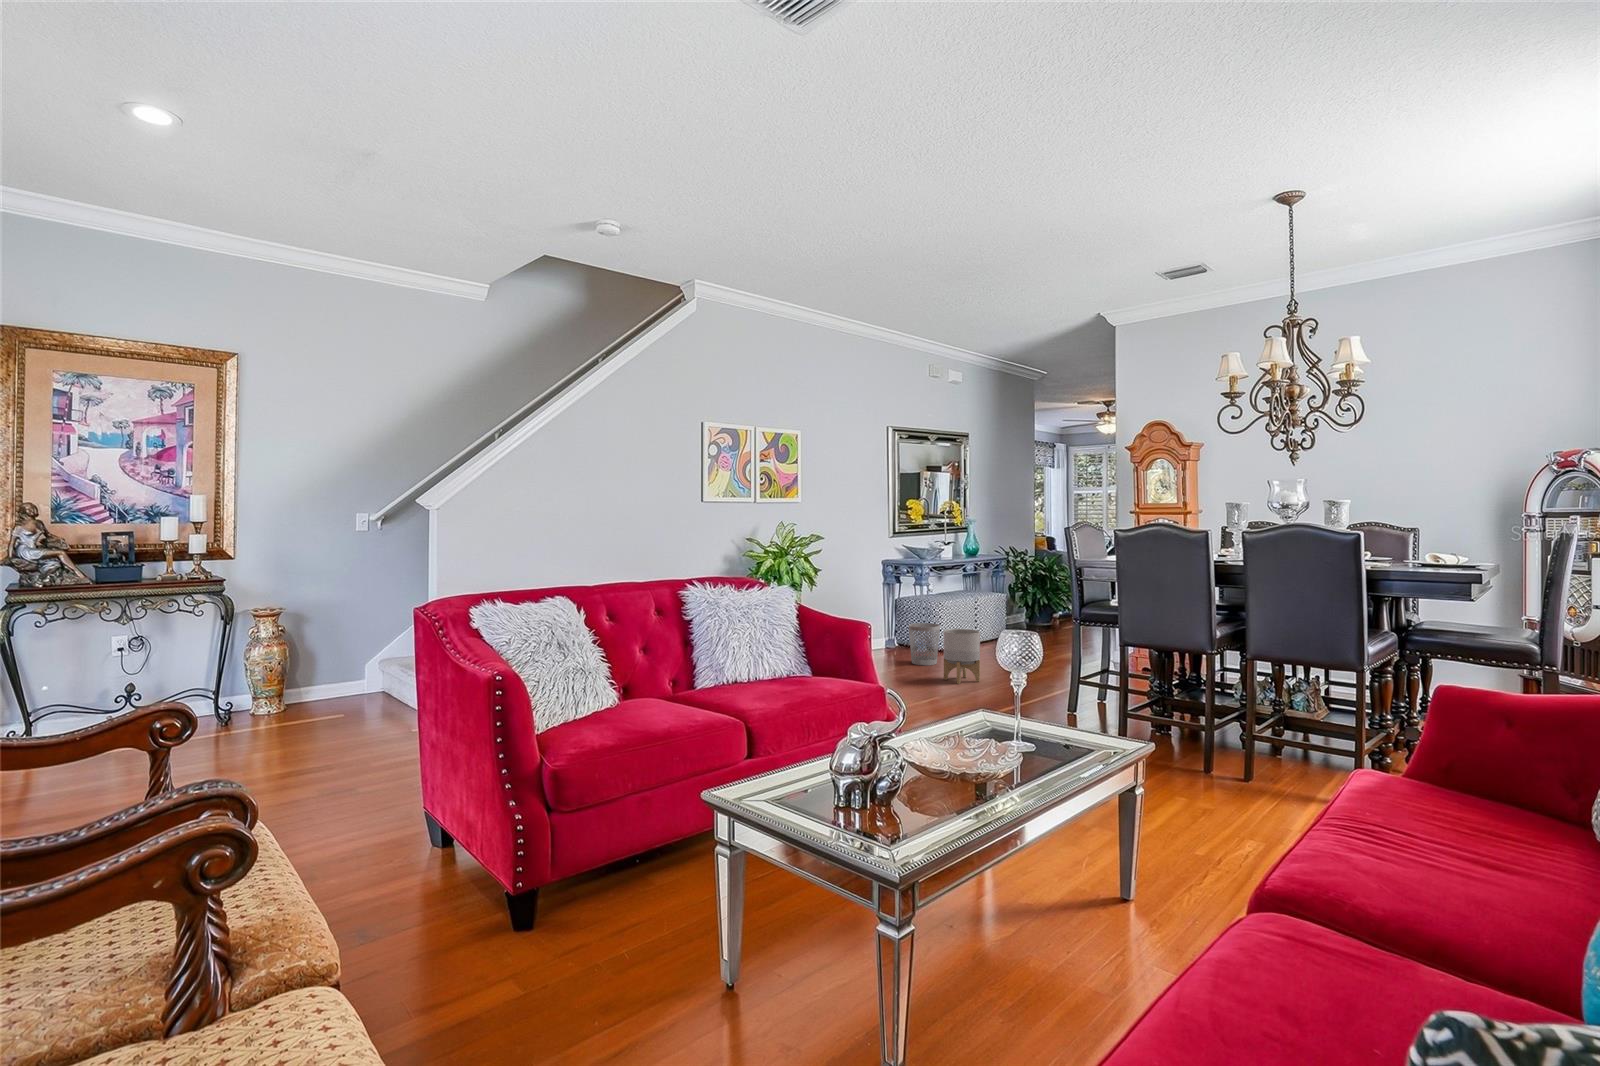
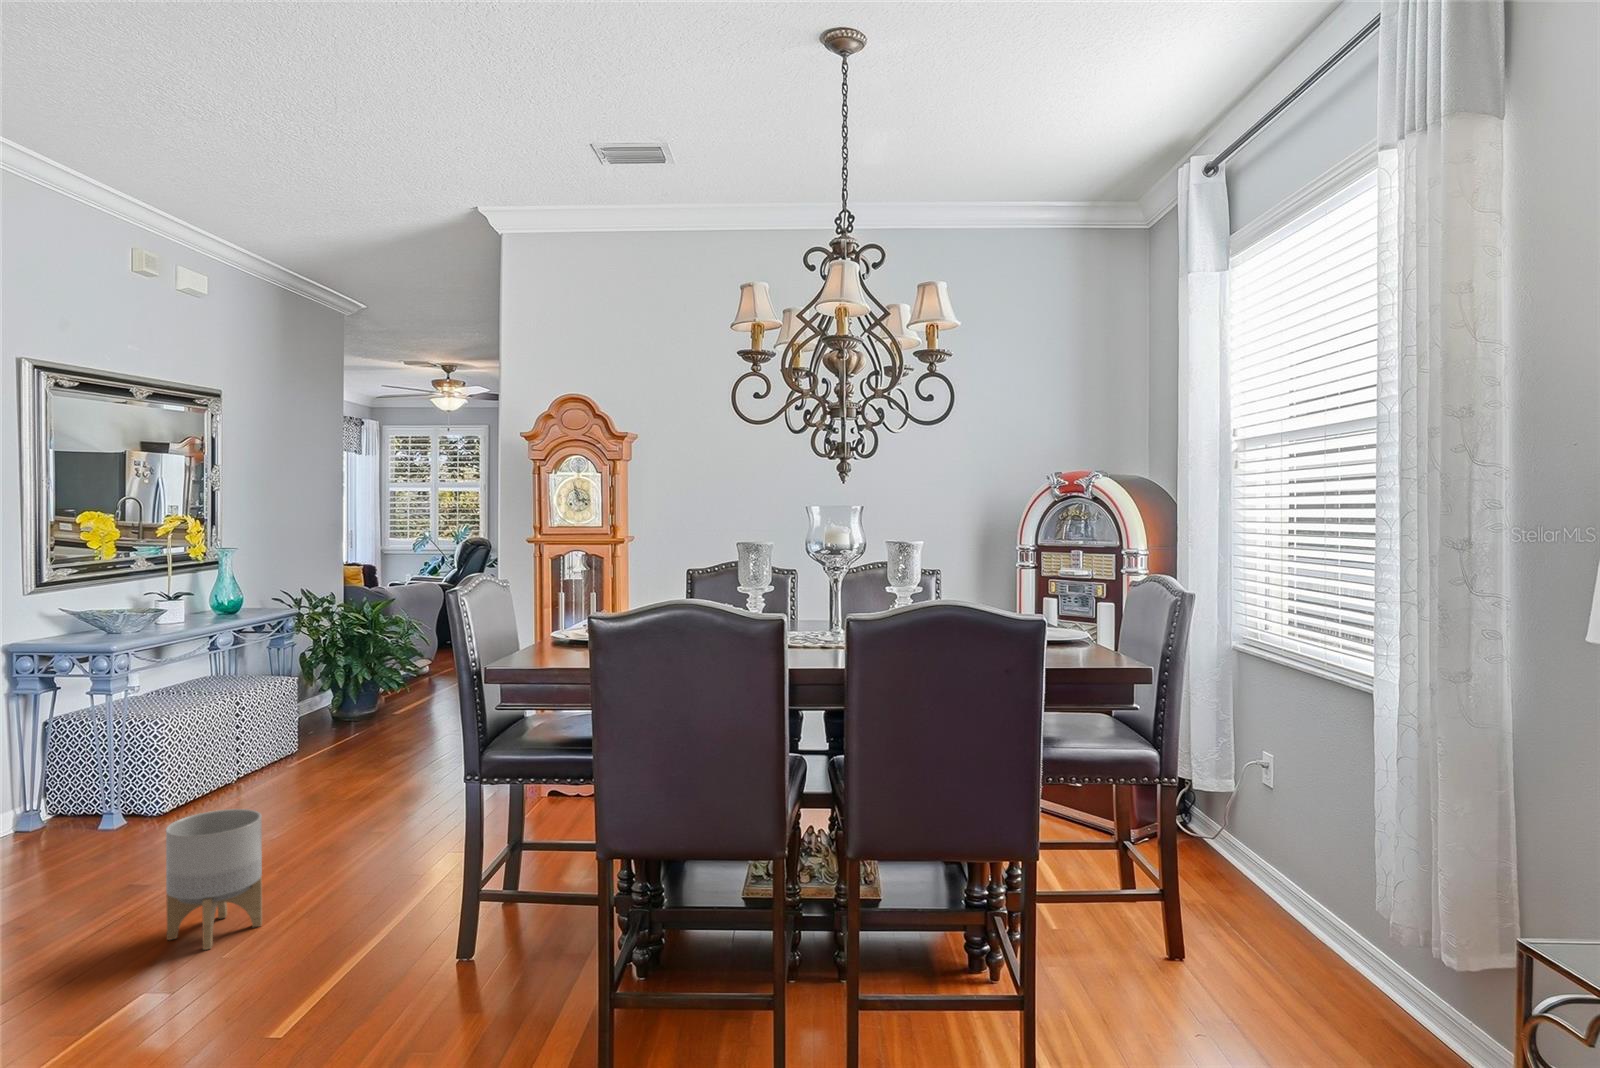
wastebasket: present [909,623,940,665] -> none [70,787,156,893]

